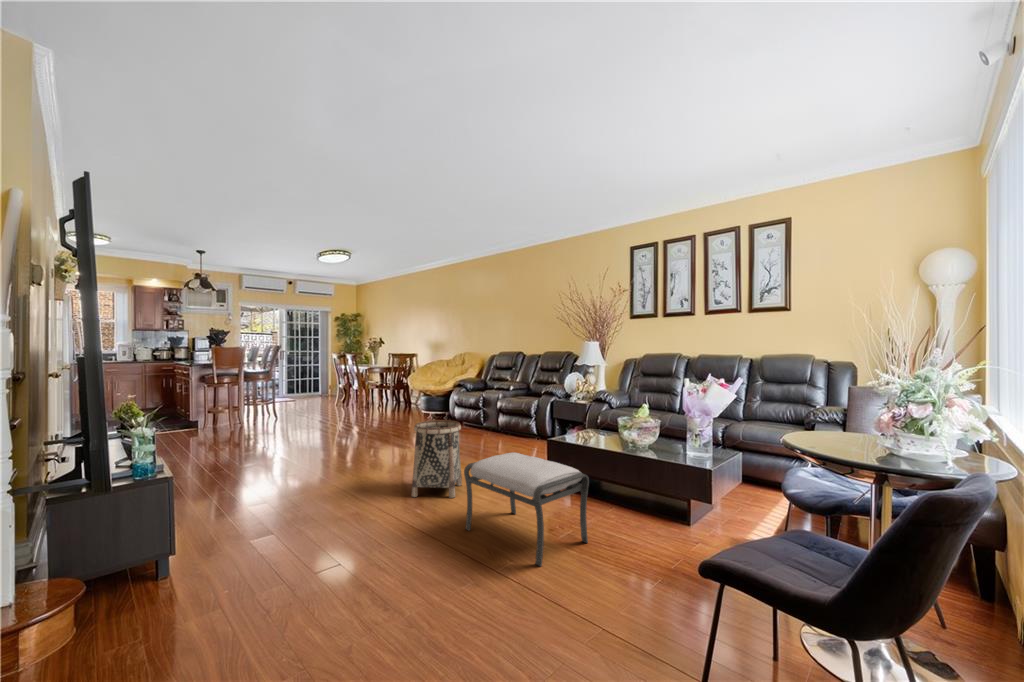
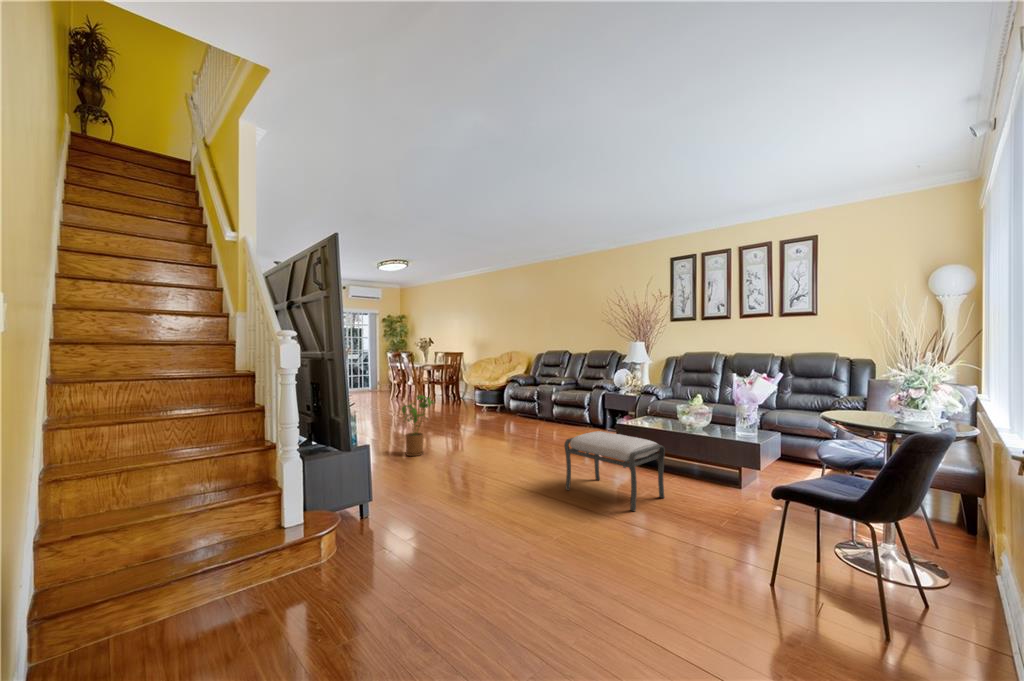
house plant: none [293,404,338,479] -> present [402,395,434,456]
basket: present [411,420,462,498] -> none [509,408,546,469]

